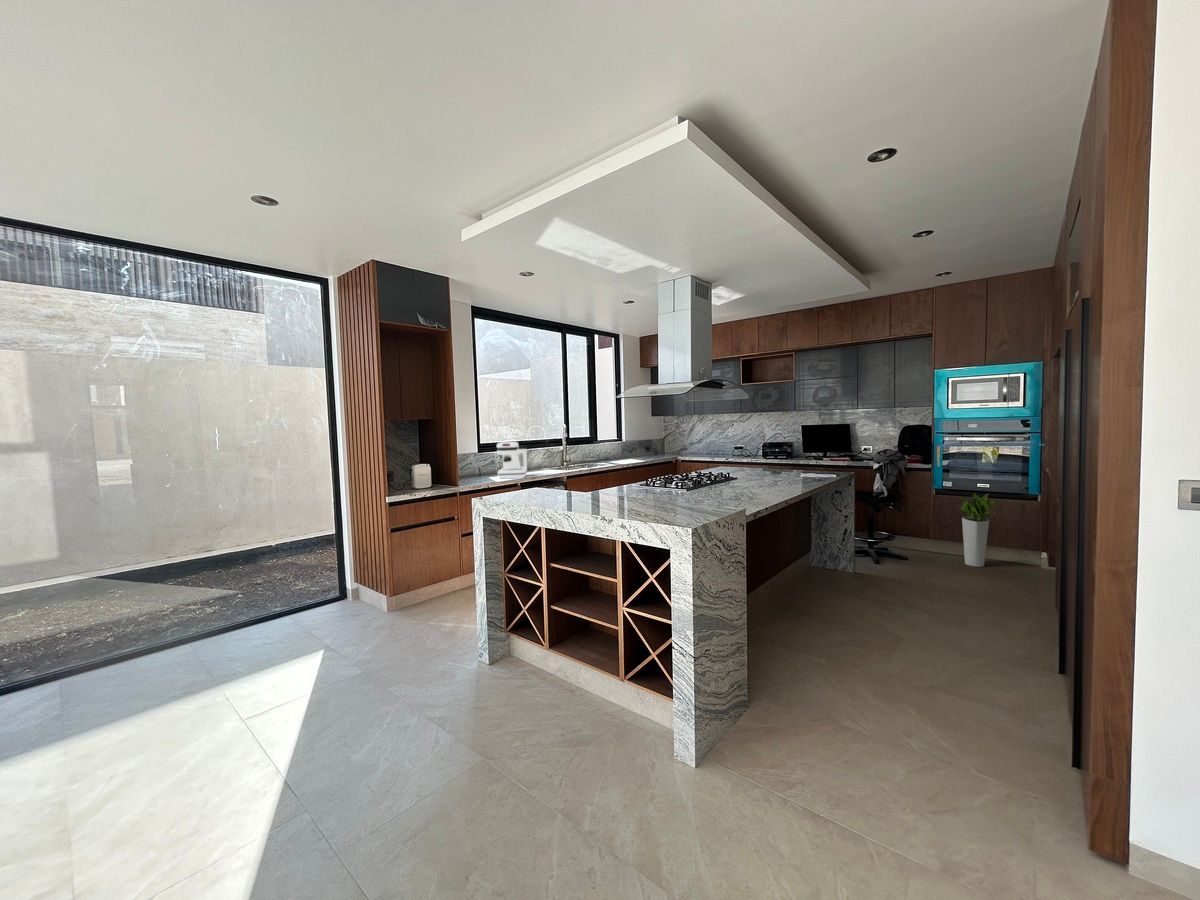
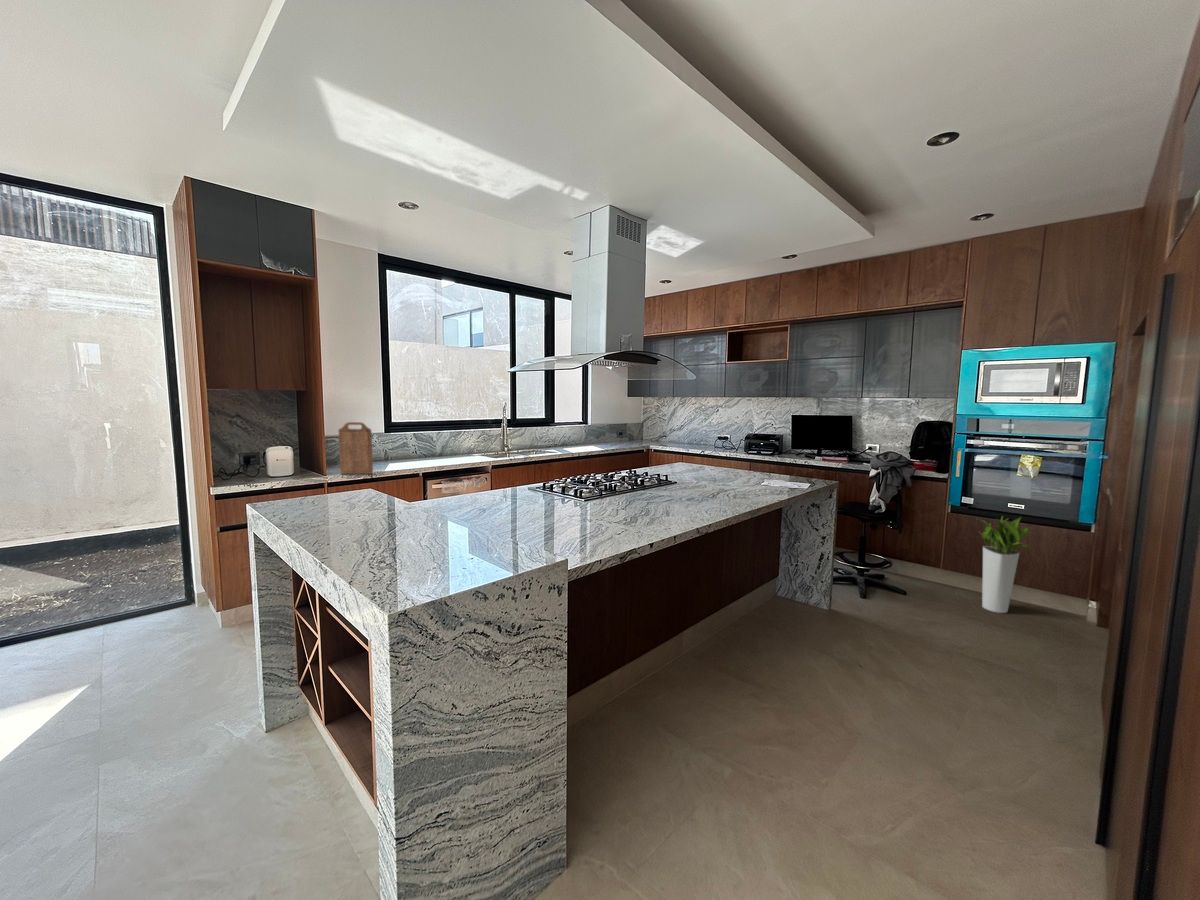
coffee maker: present [497,442,527,478] -> none [396,421,438,466]
cutting board: none [464,443,491,485] -> present [338,422,373,474]

